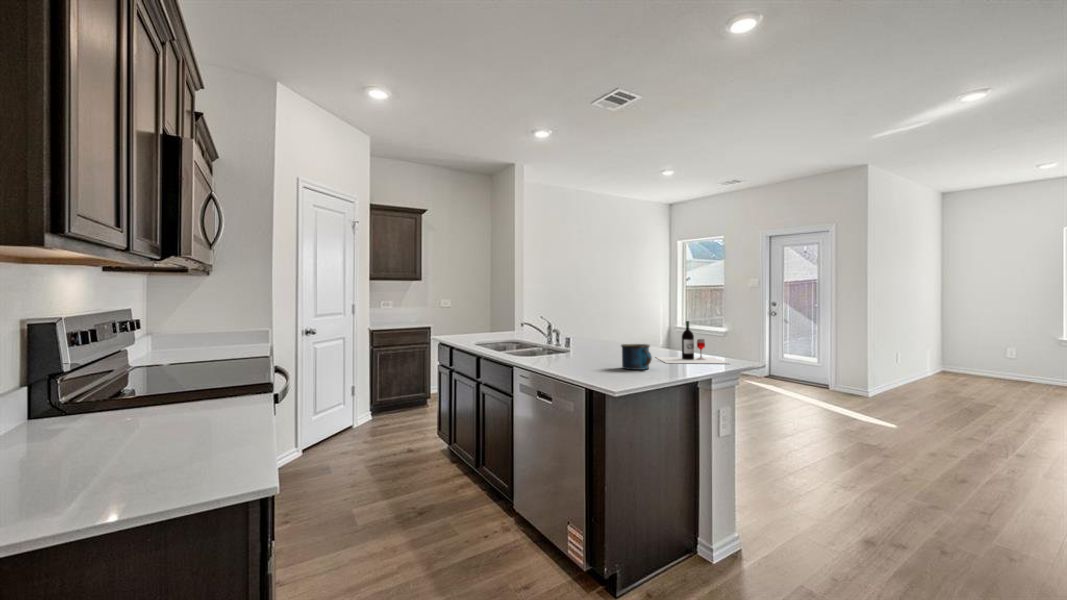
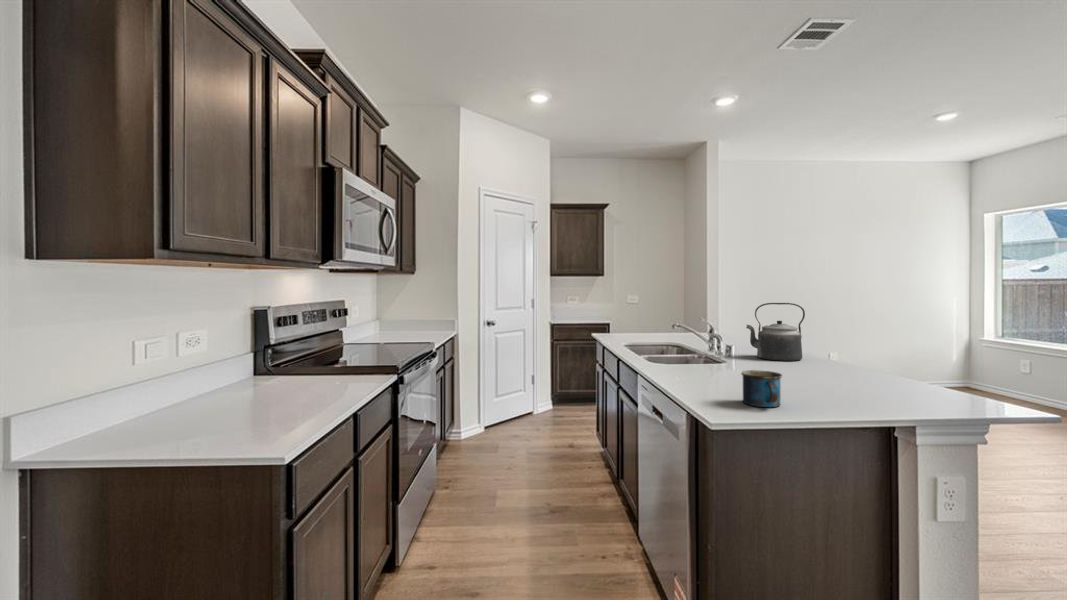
kettle: none [580,303,621,348] -> present [746,303,805,361]
wine bottle: present [657,321,728,363] -> none [823,339,932,407]

